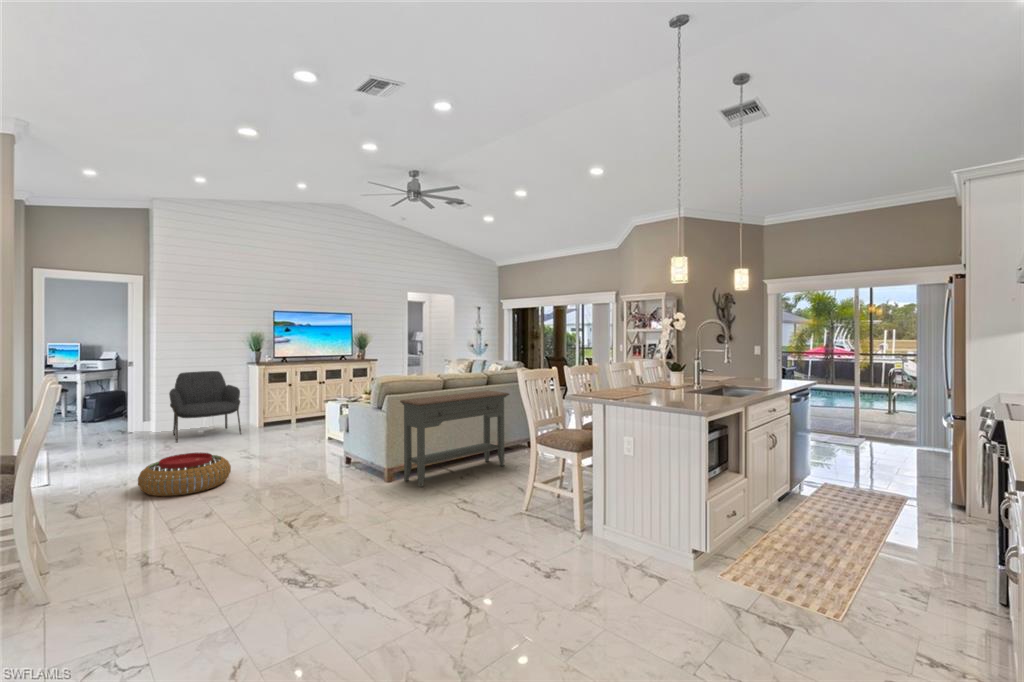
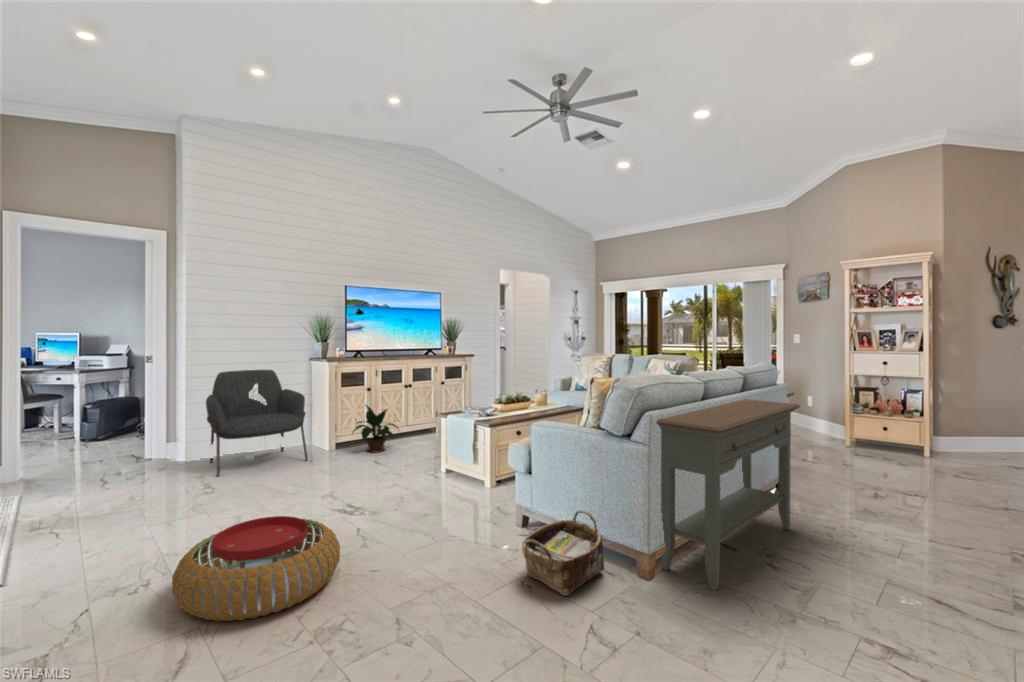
potted plant: none [274,395,311,430] -> present [354,405,398,453]
woven basket: none [324,450,371,489] -> present [522,510,604,596]

